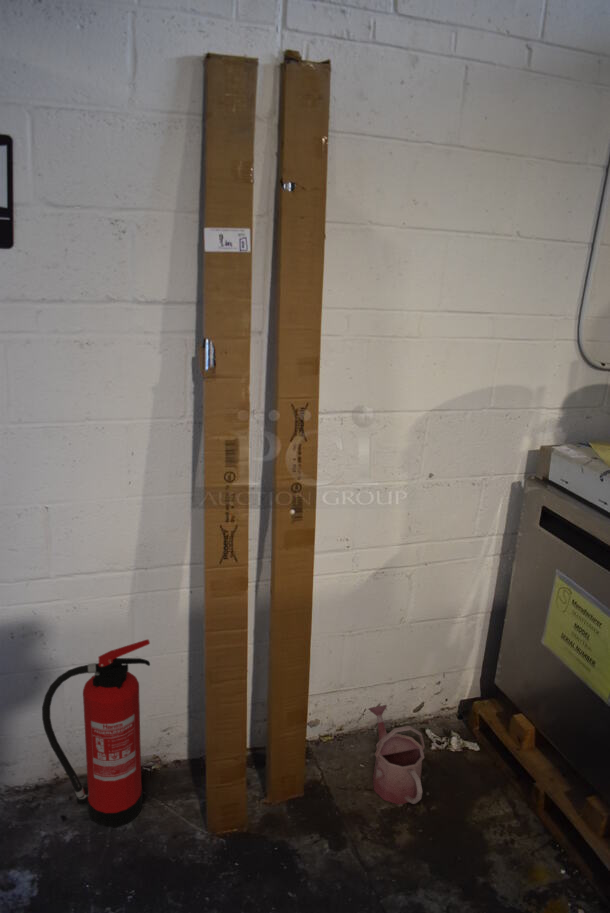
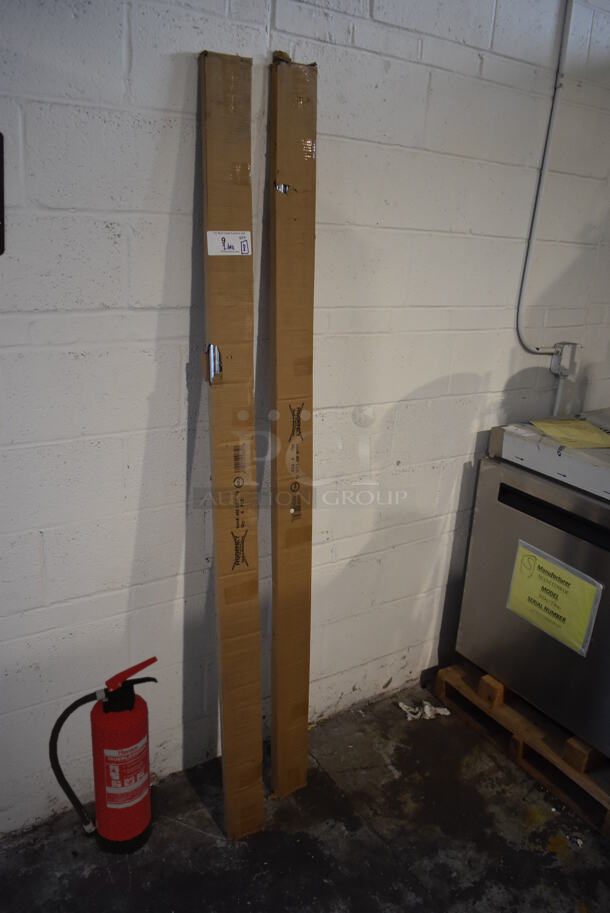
watering can: present [369,705,425,804] -> none [351,685,421,776]

